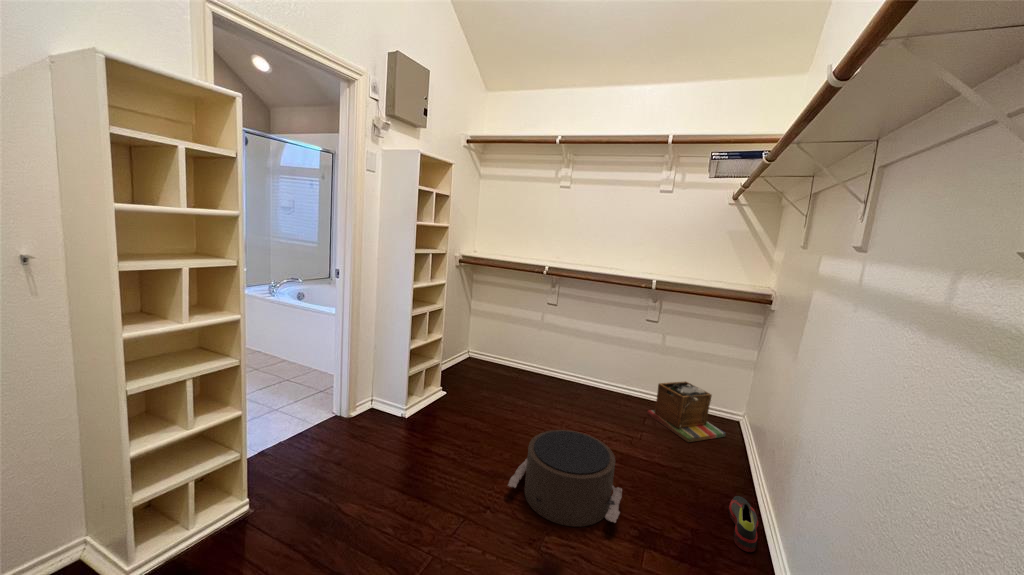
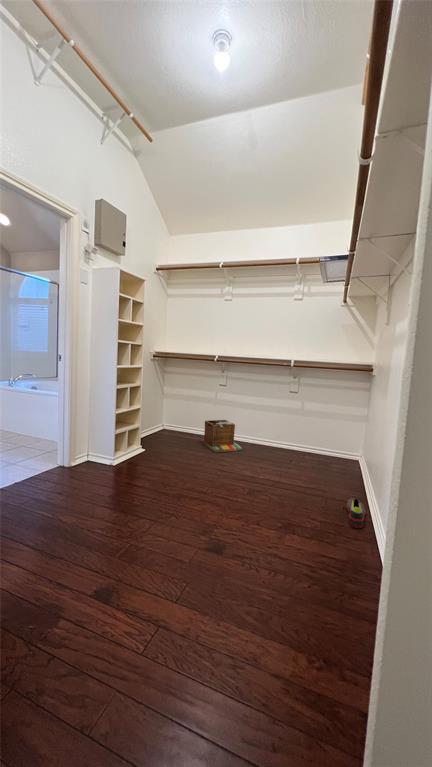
laundry basket: present [647,382,726,442] -> present [201,420,243,453]
pouf: present [508,430,622,527] -> none [188,460,271,520]

